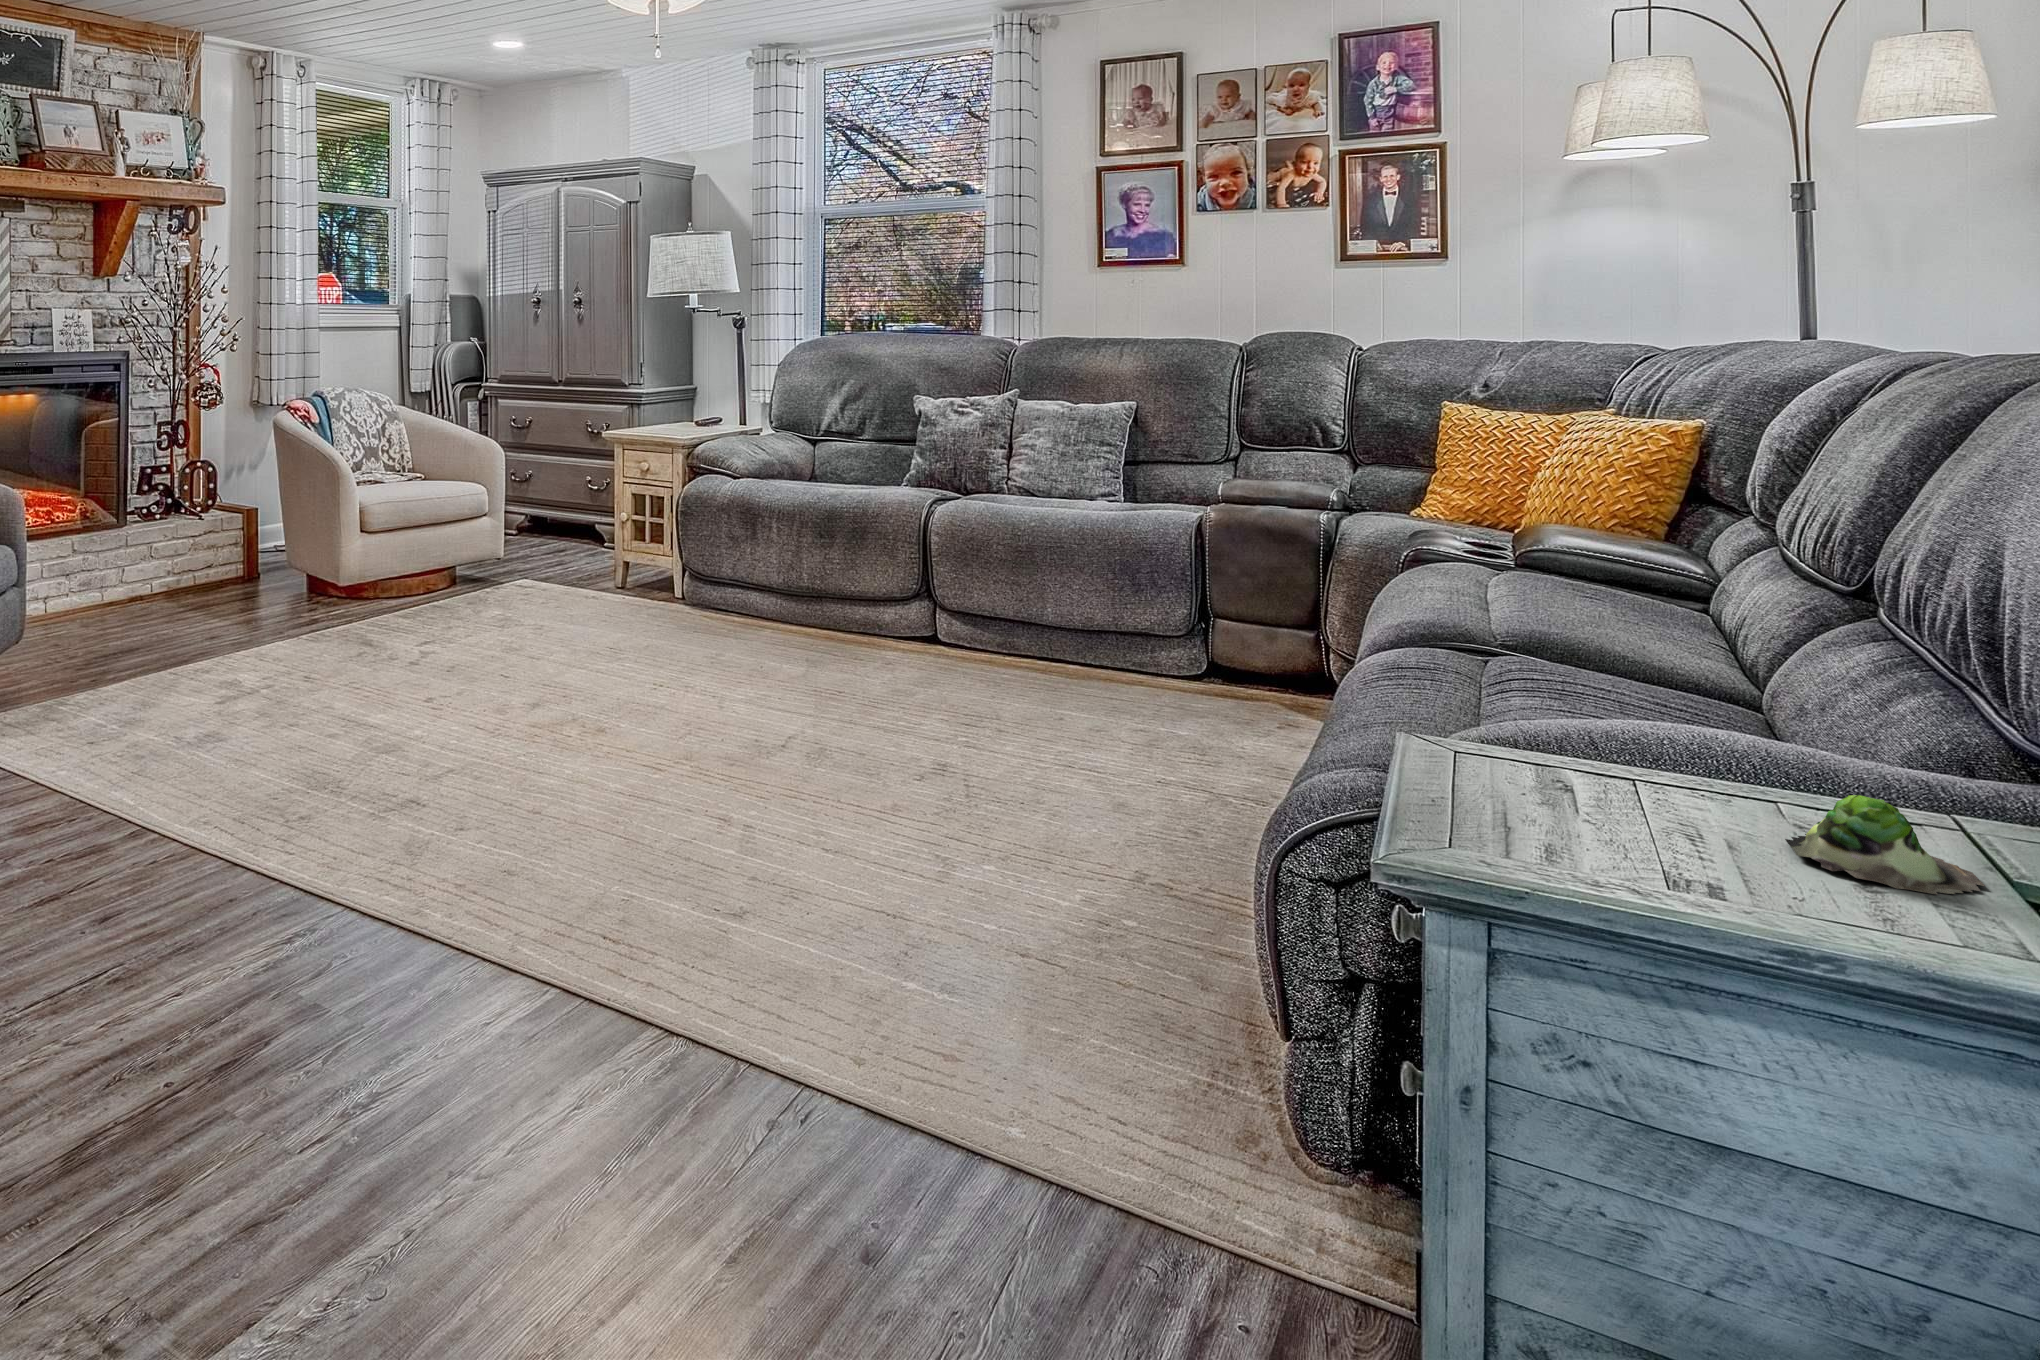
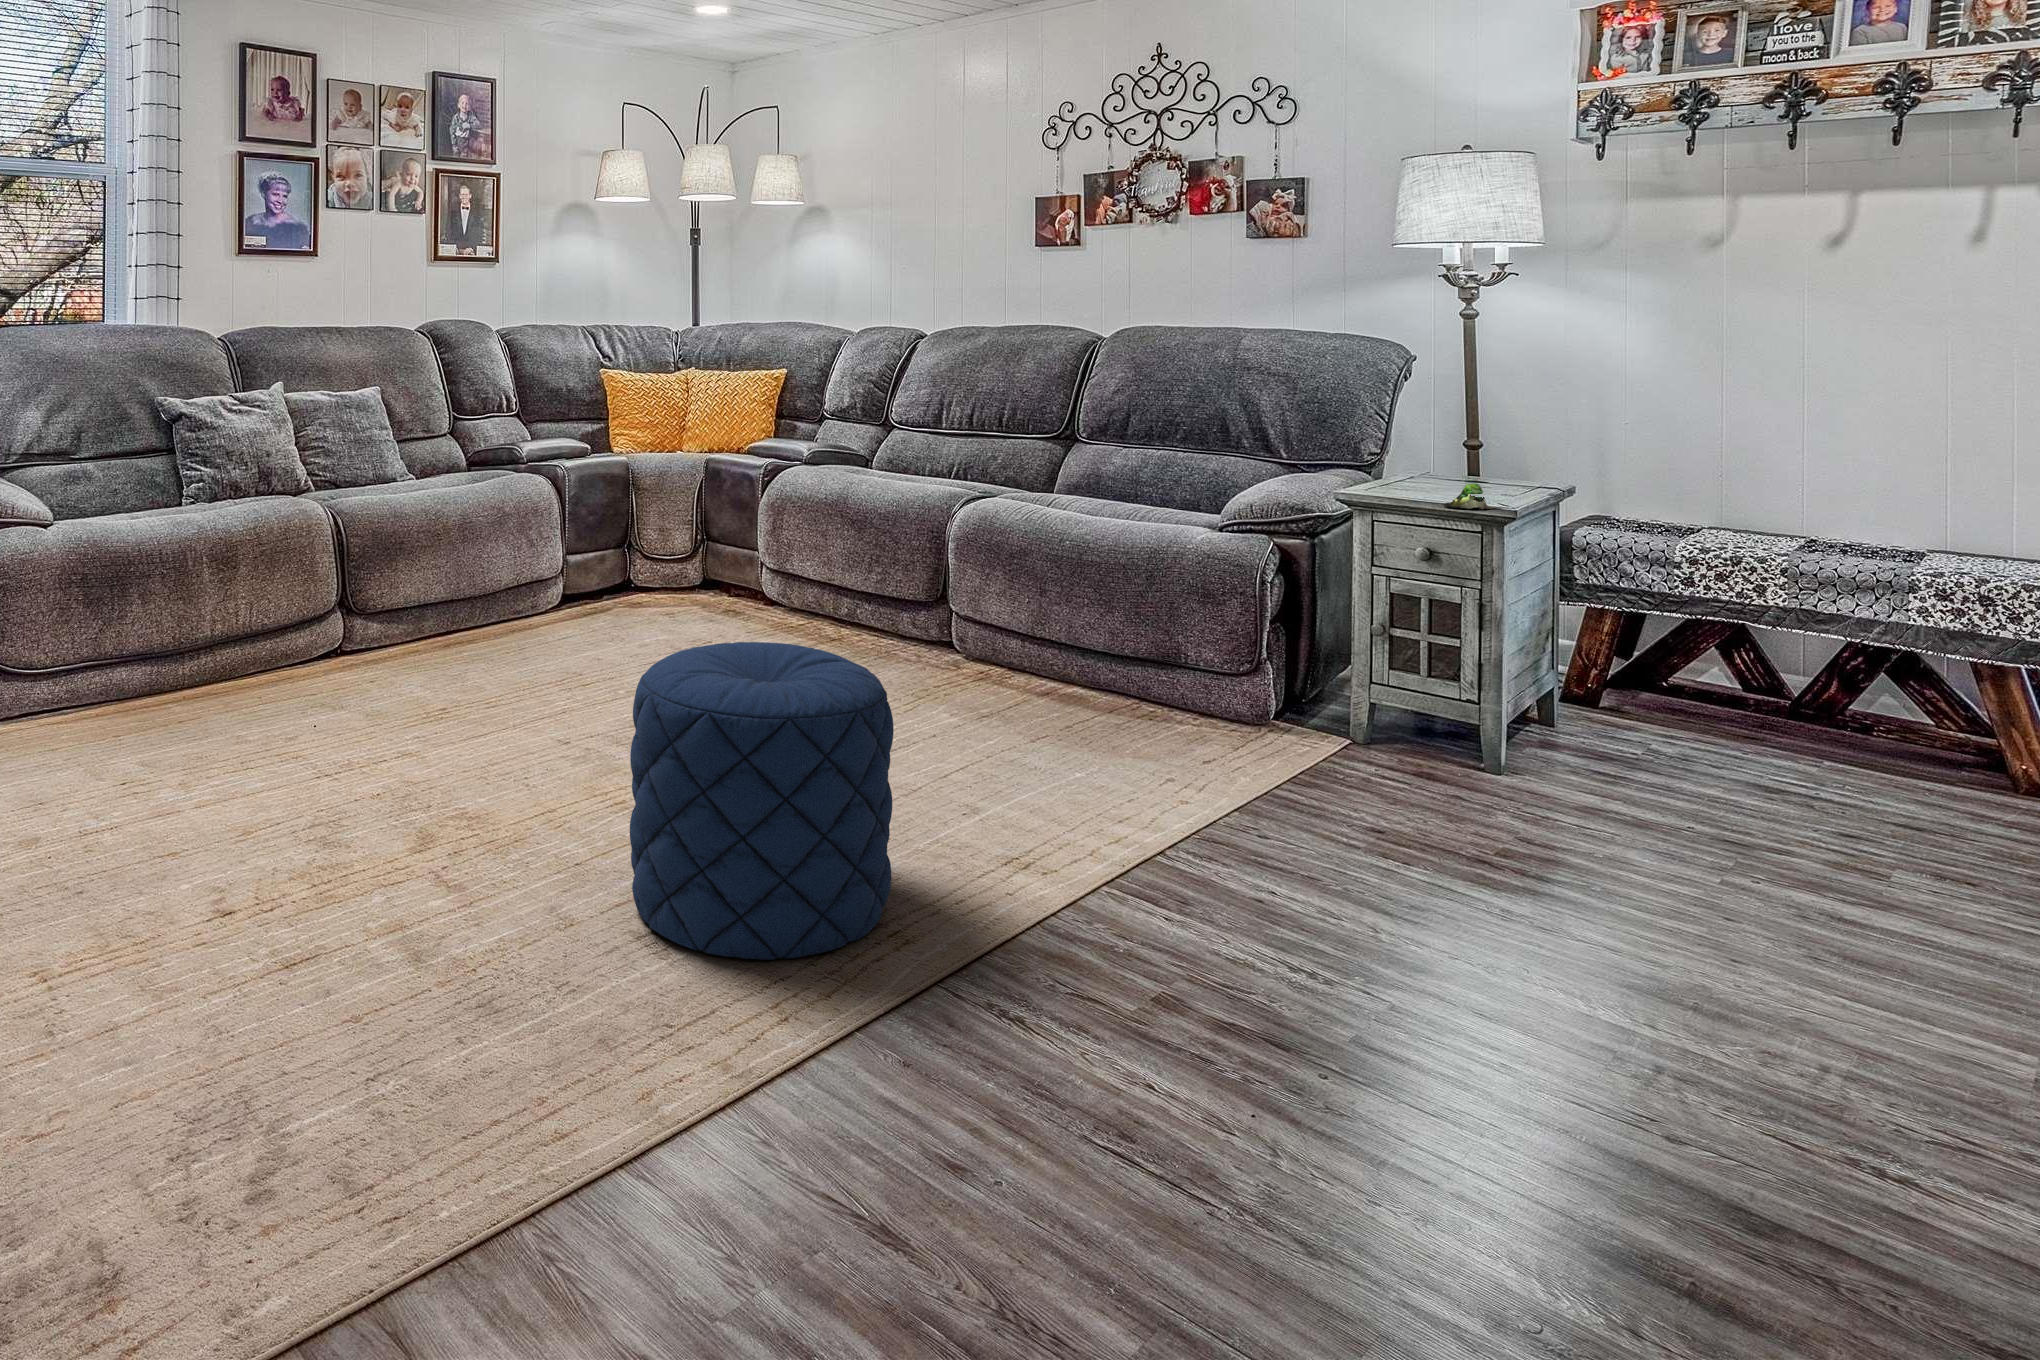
pouf: none [386,602,608,868] -> present [630,642,894,960]

